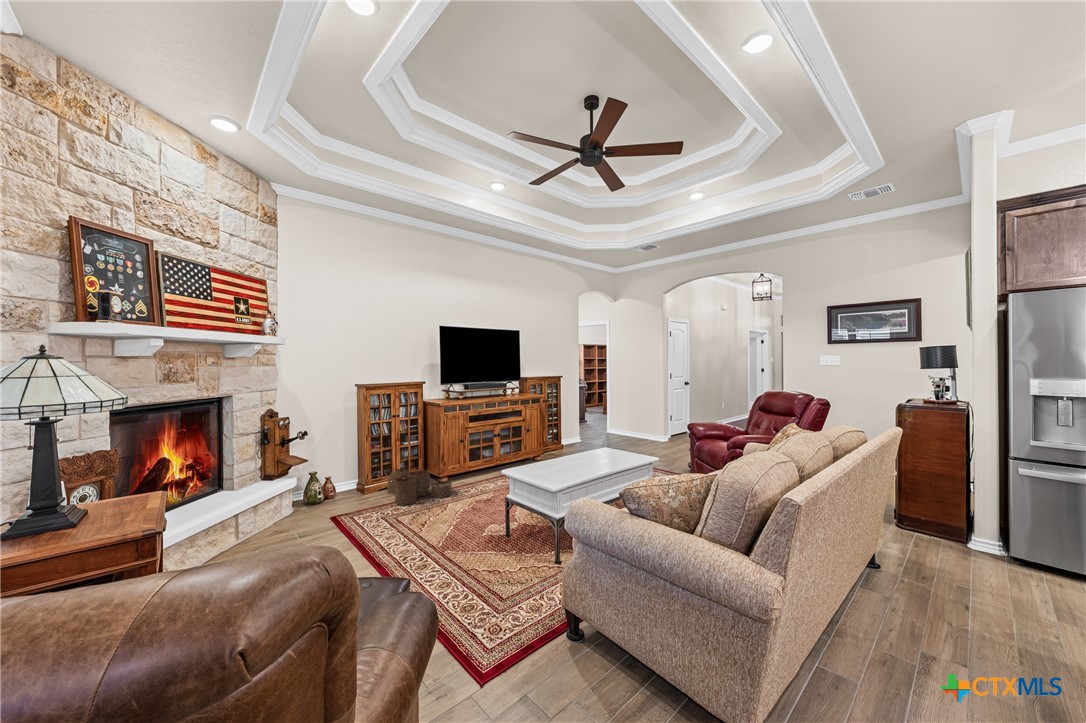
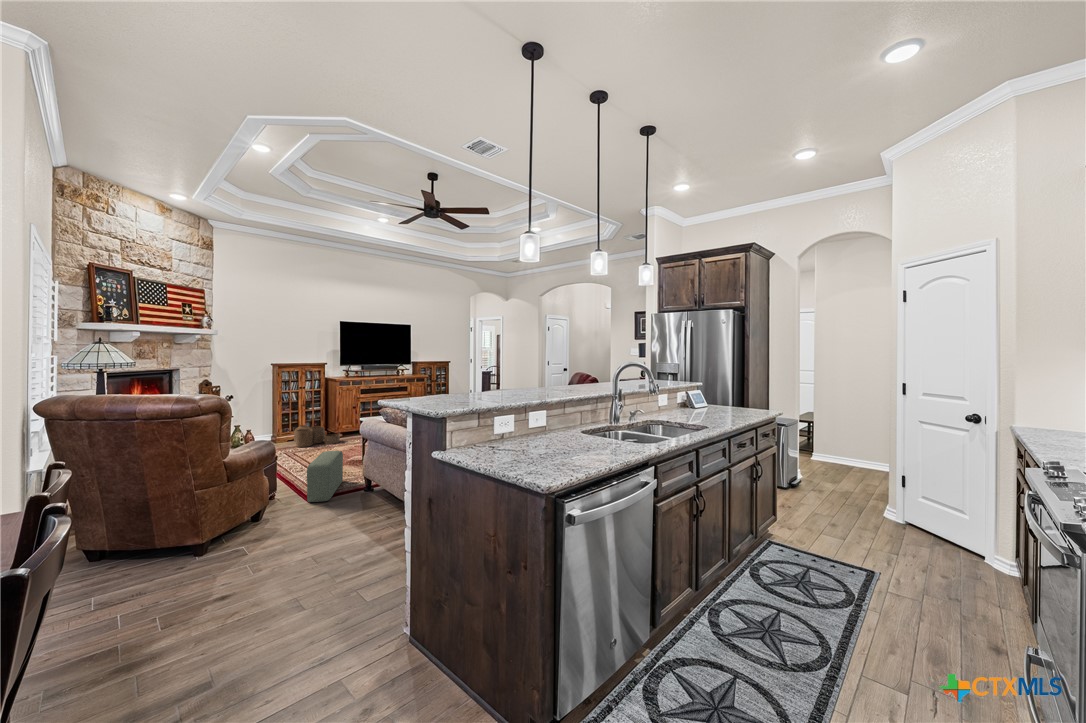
pouf: none [479,547,532,694] -> present [307,451,343,502]

